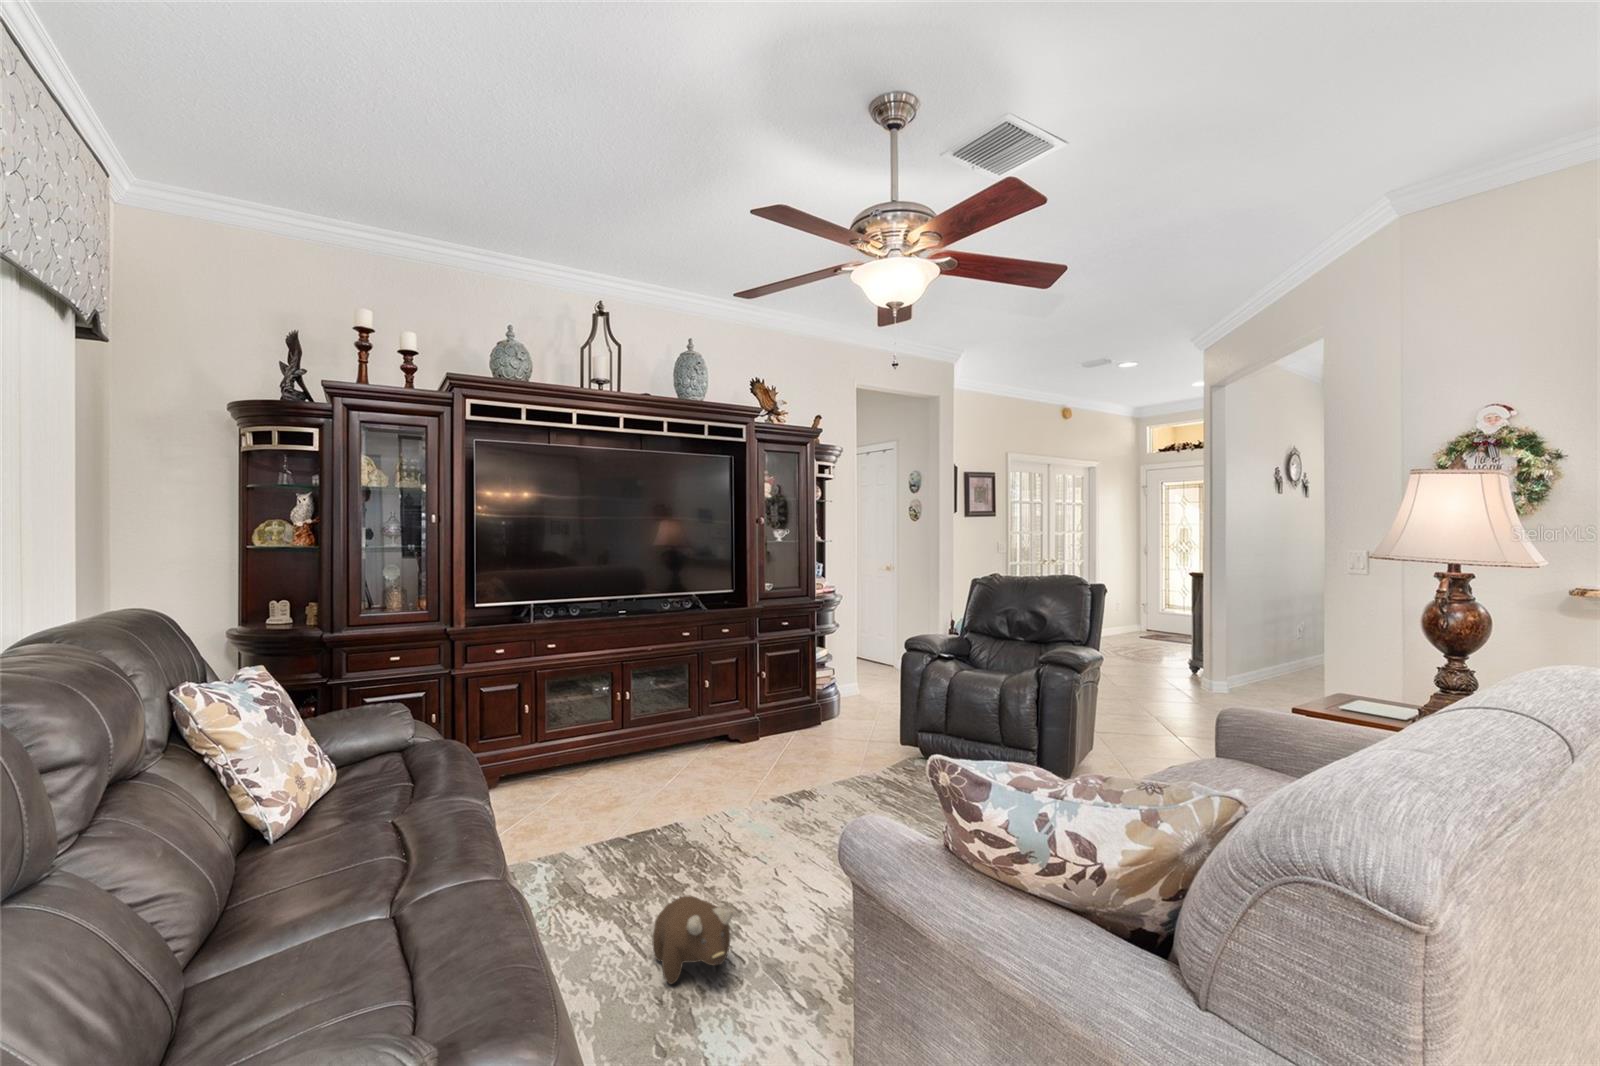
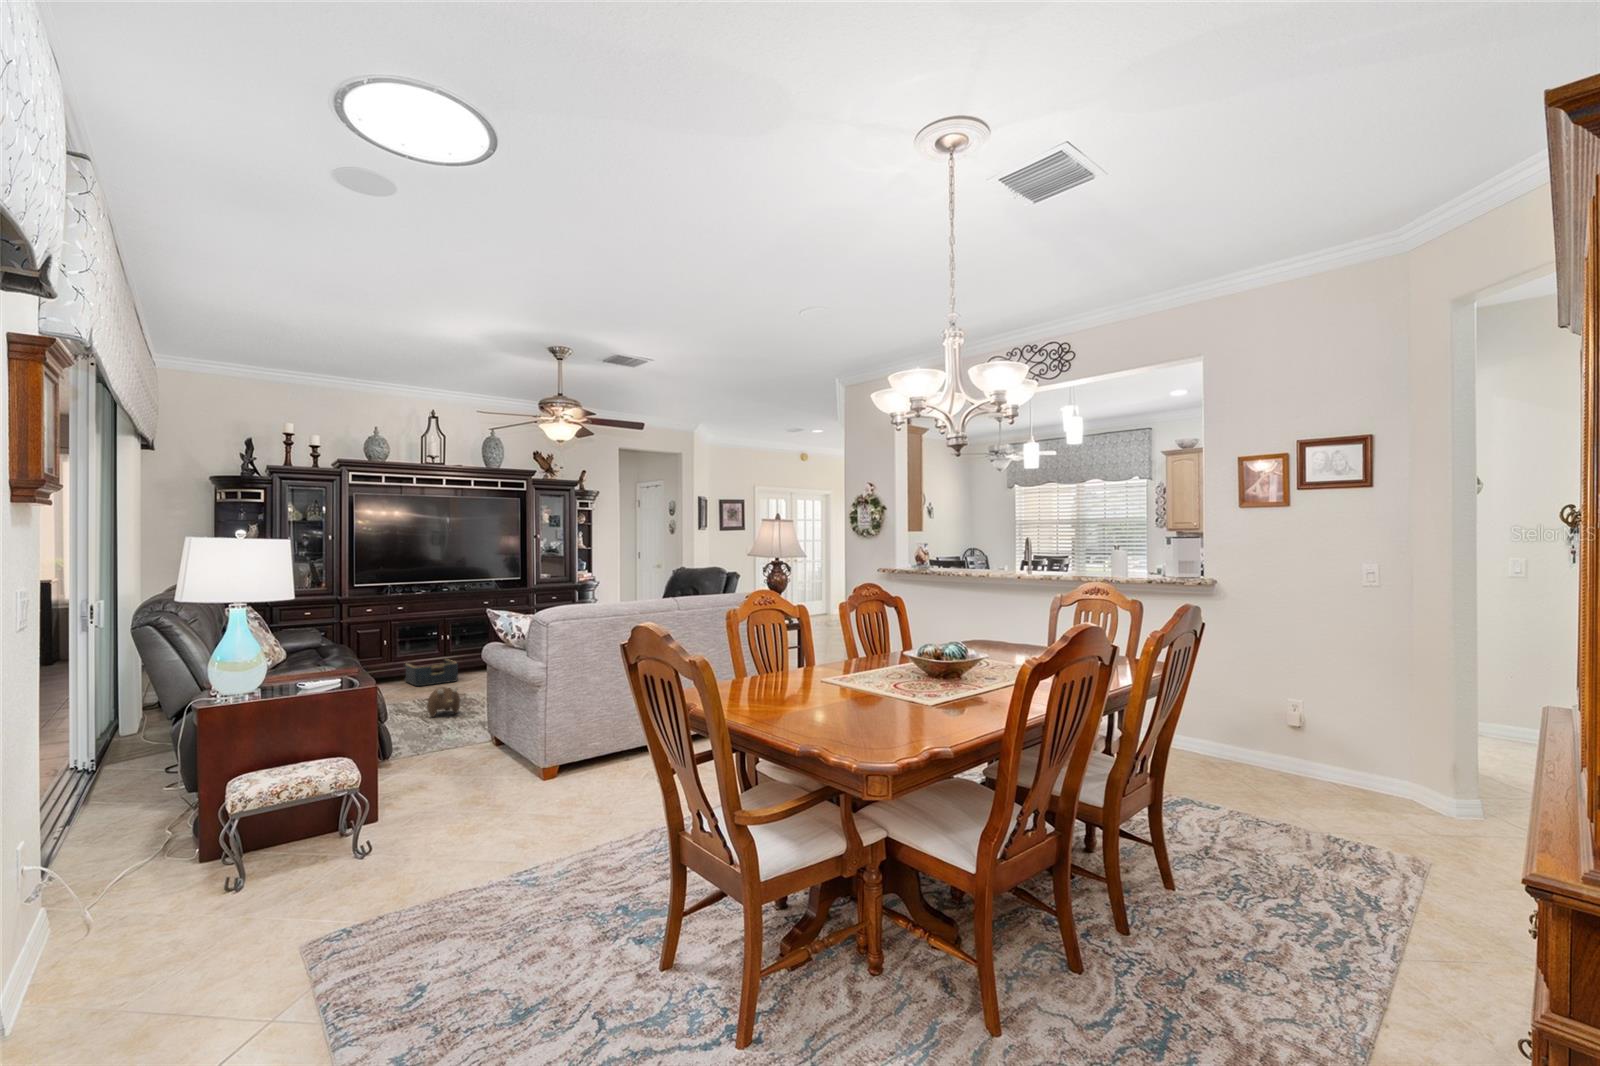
basket: none [555,732,651,798] -> present [405,659,458,686]

